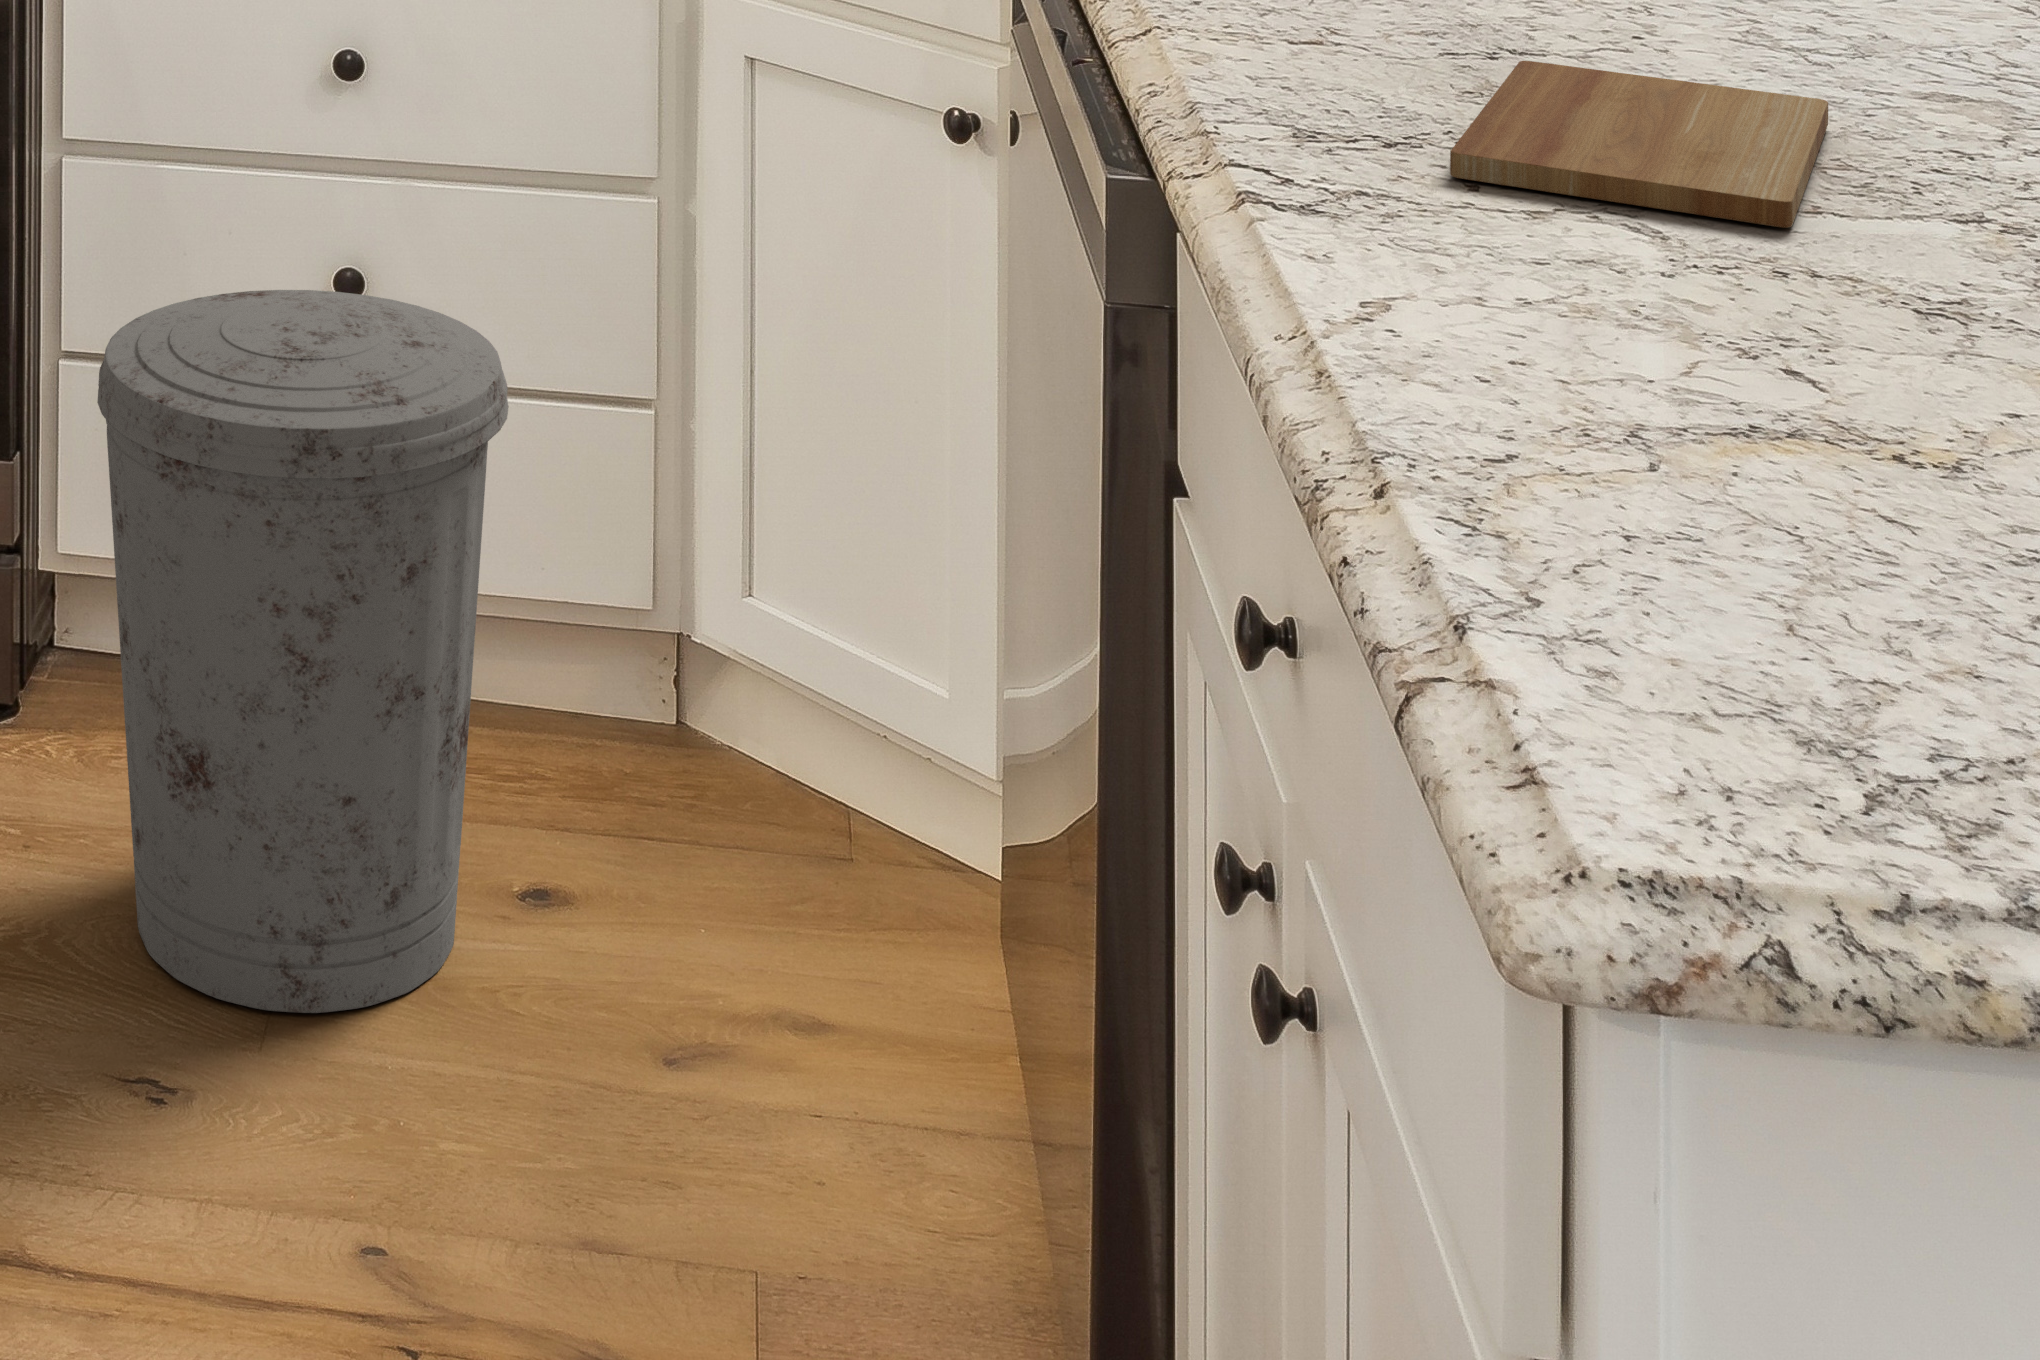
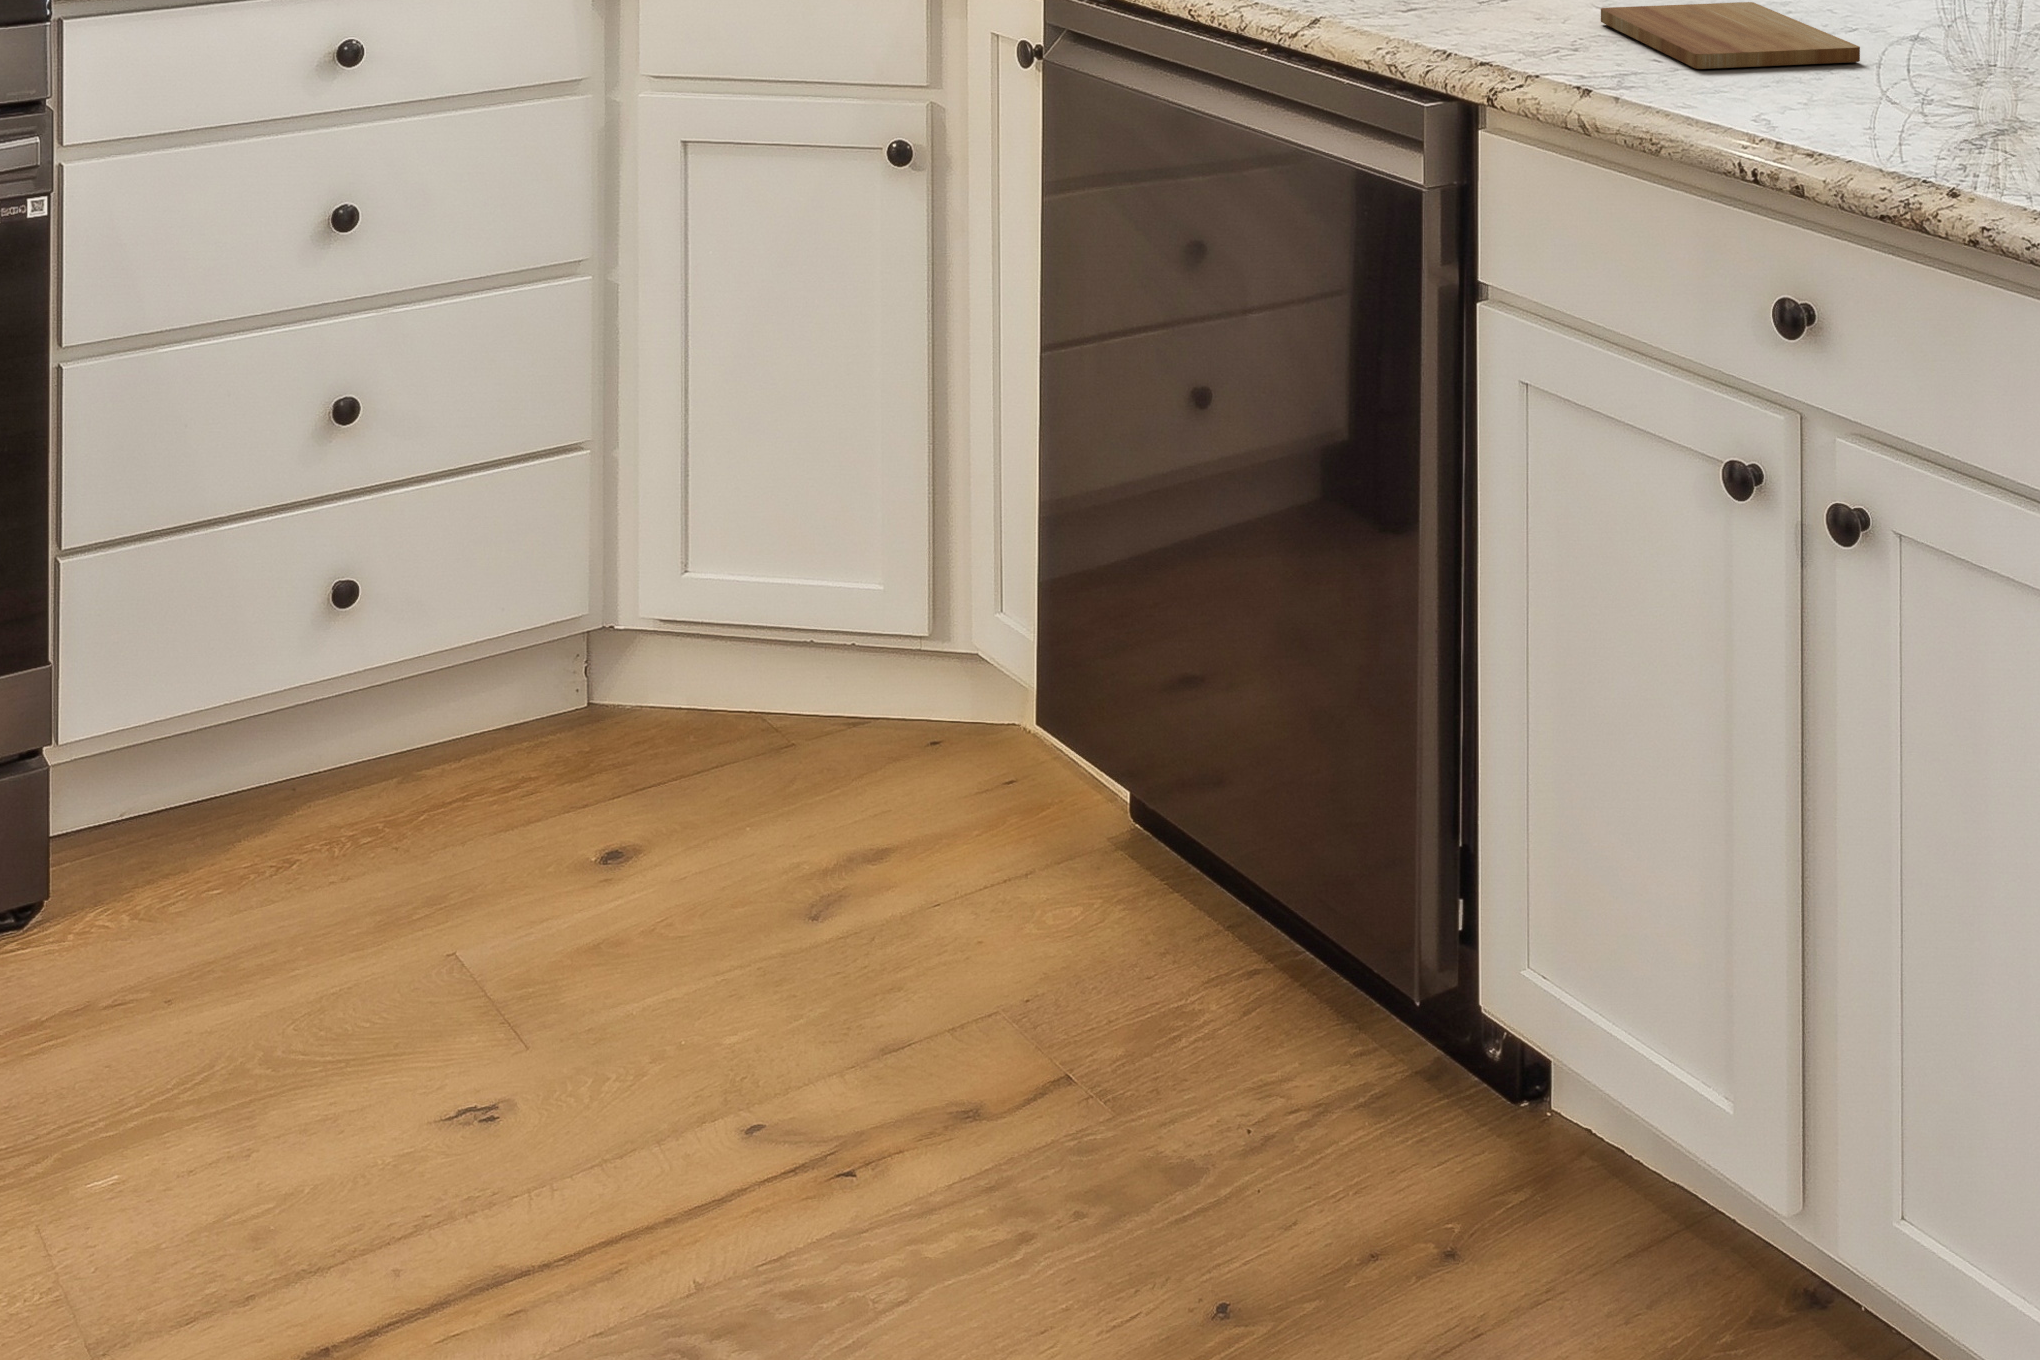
trash can: present [97,290,509,1013] -> none [286,409,653,1037]

